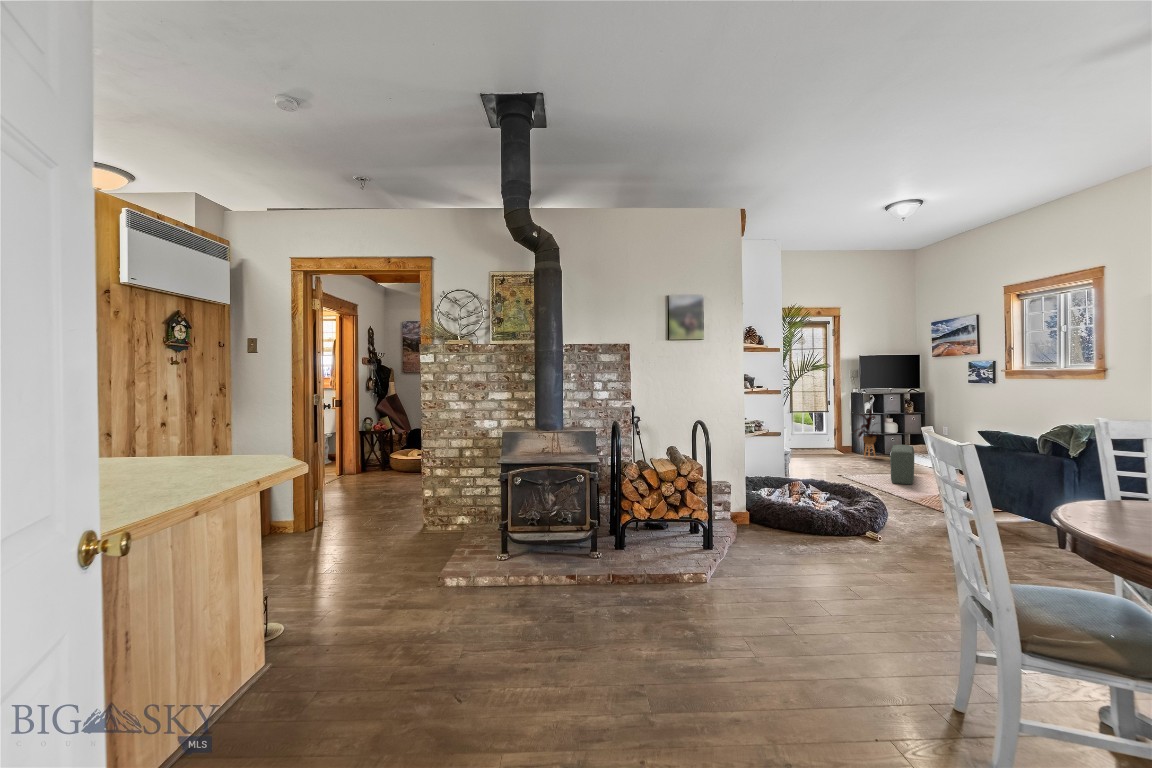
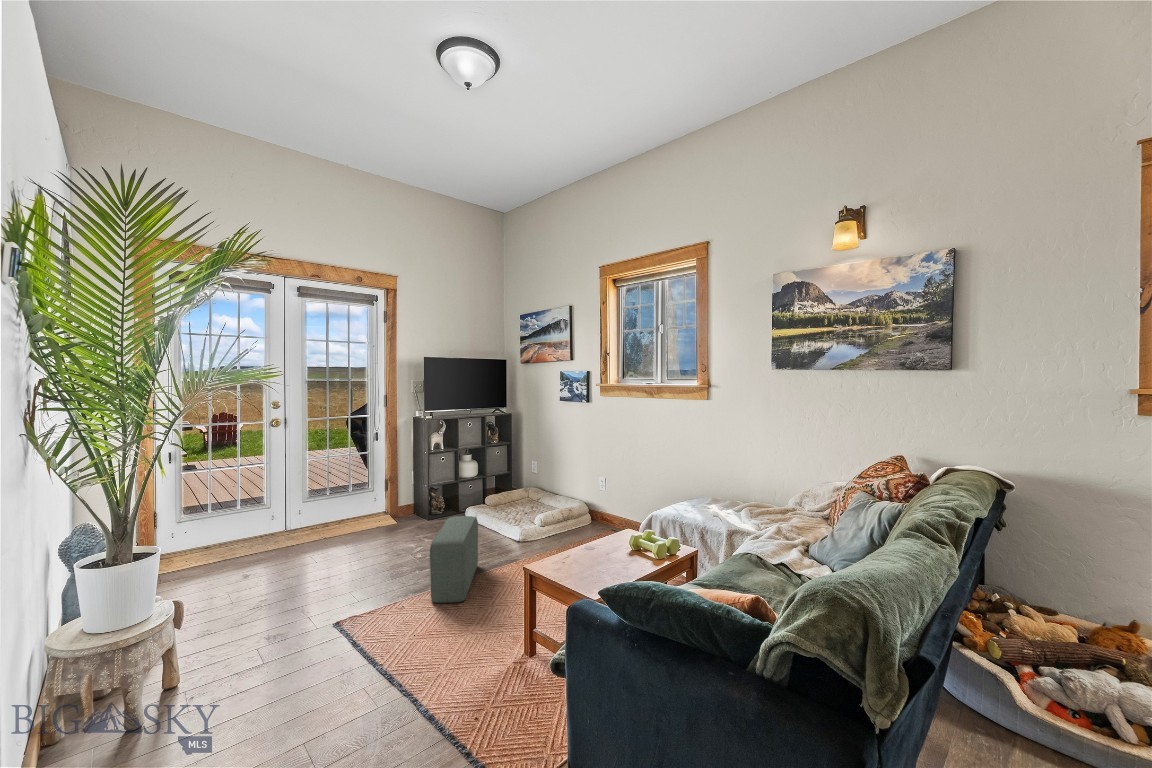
house plant: present [854,405,879,458] -> none [405,438,450,525]

